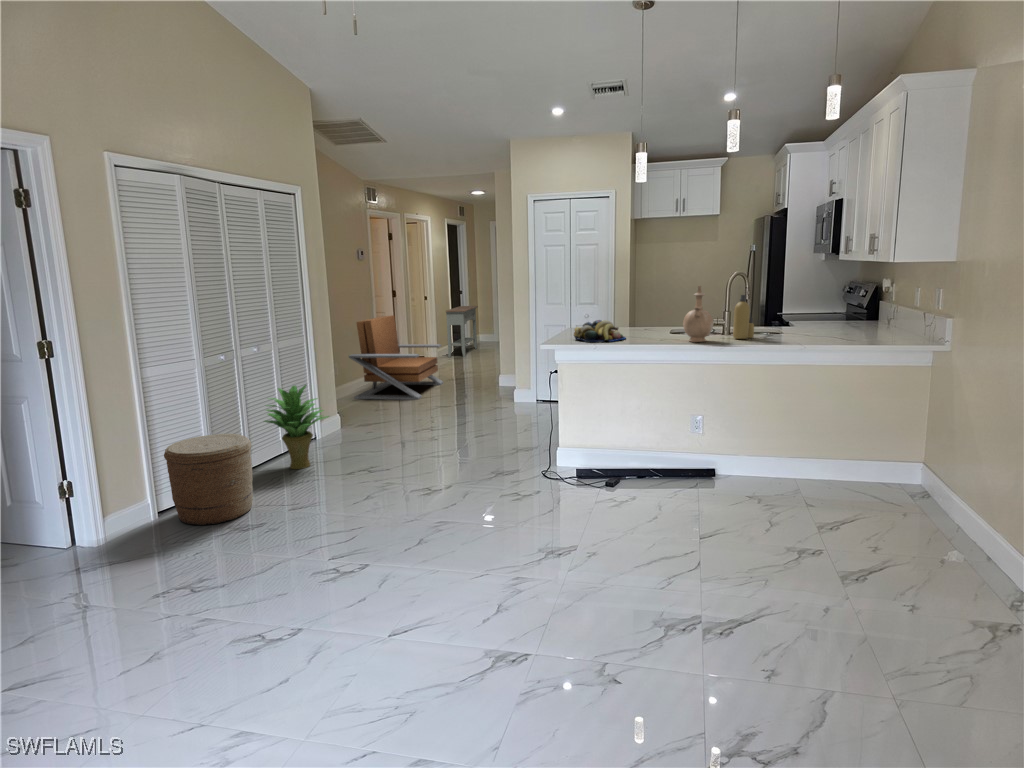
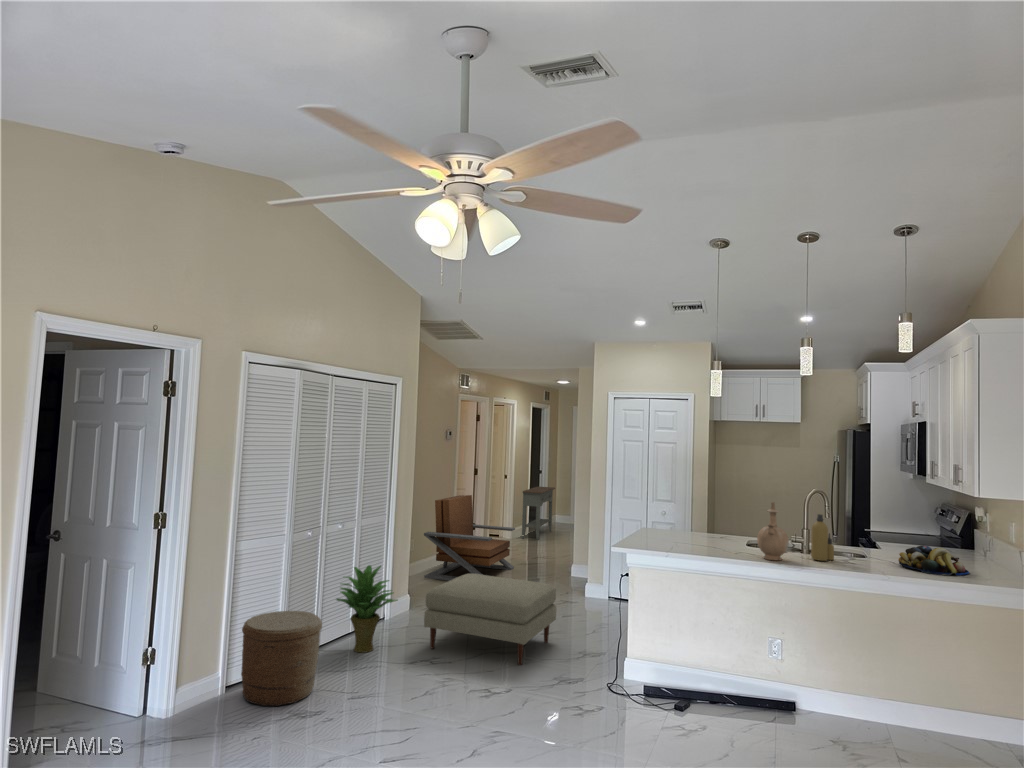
fruit bowl: present [574,320,626,342] -> present [898,545,969,576]
ottoman: none [358,386,489,464] -> present [424,574,556,665]

